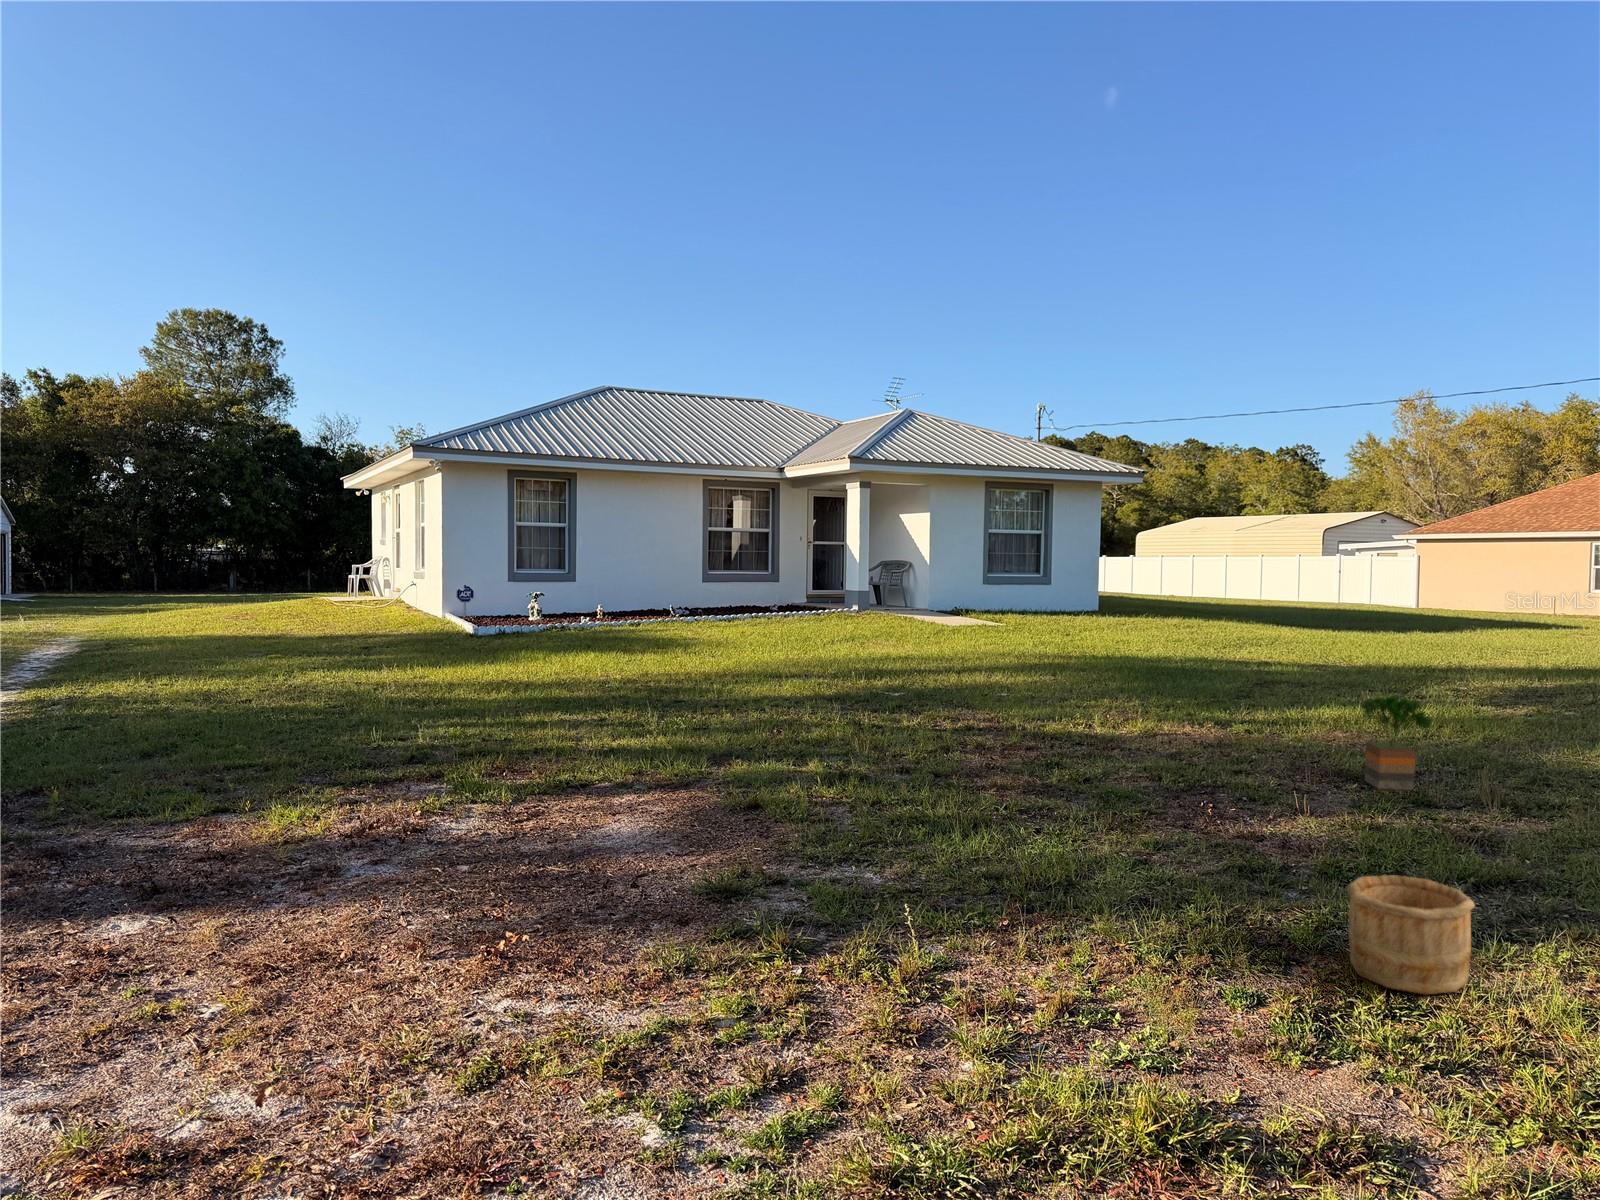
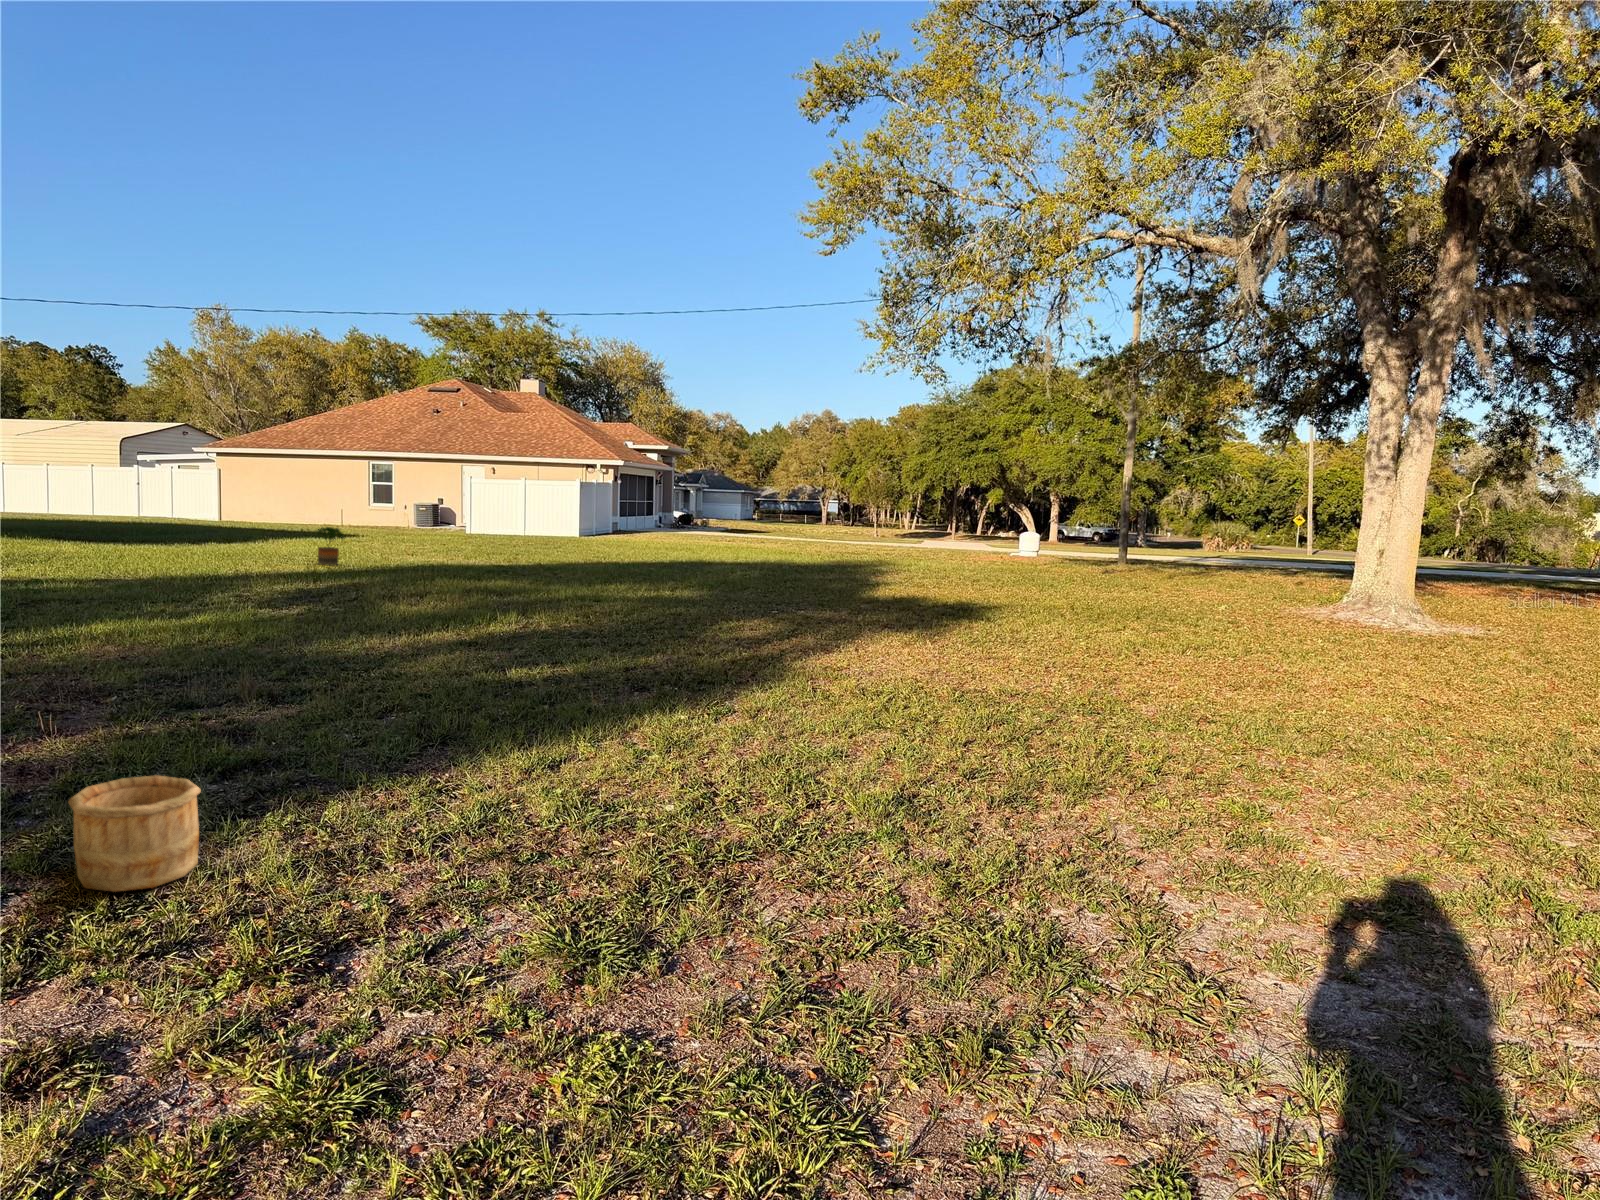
potted tree: present [1361,696,1433,790] -> present [316,527,345,565]

